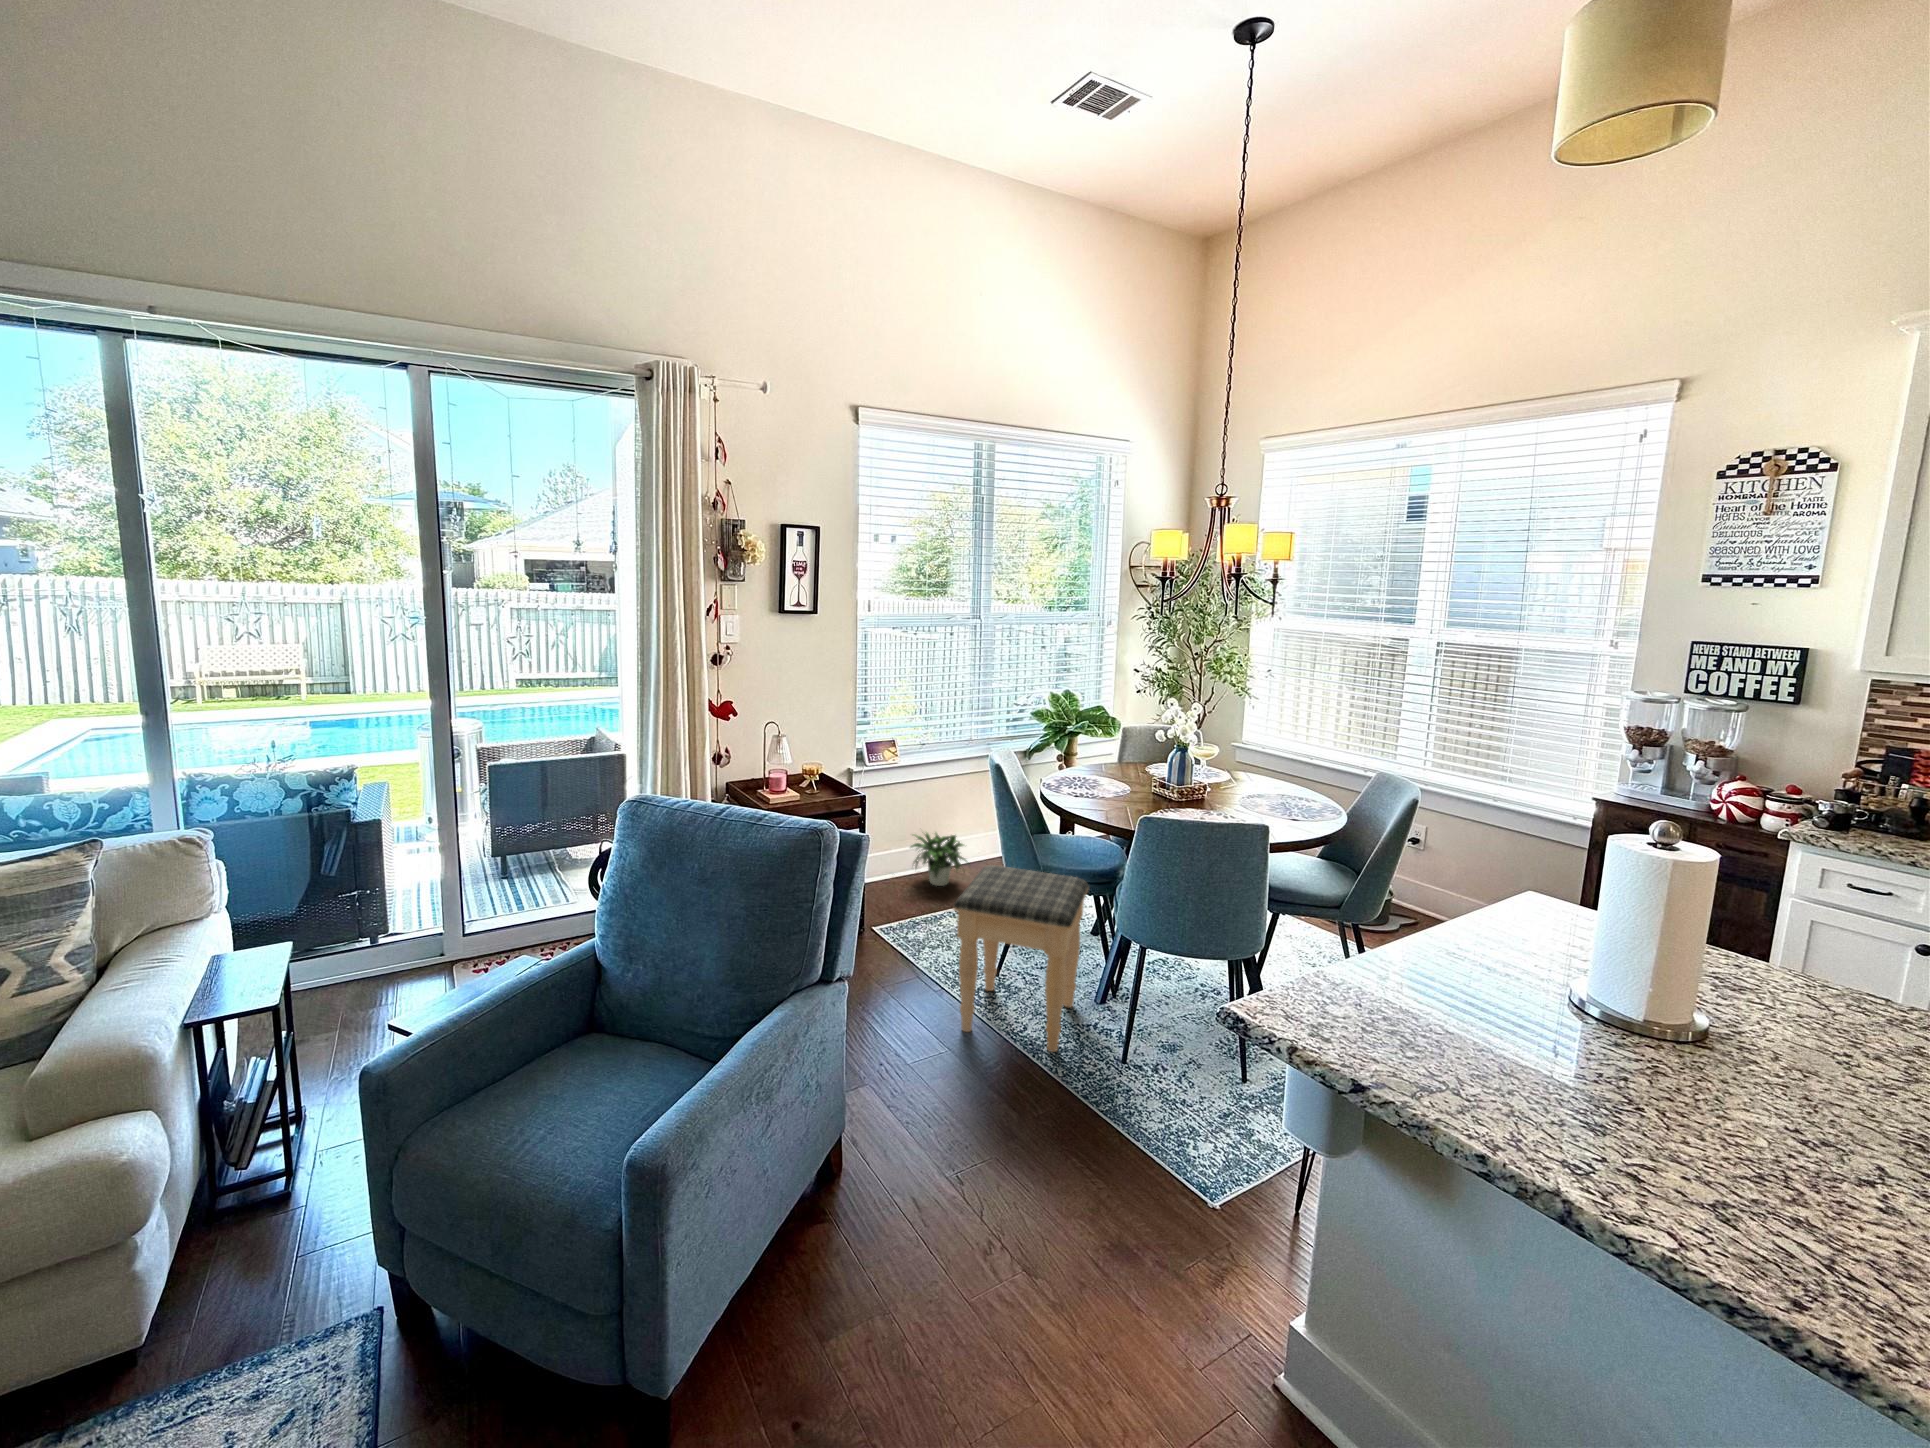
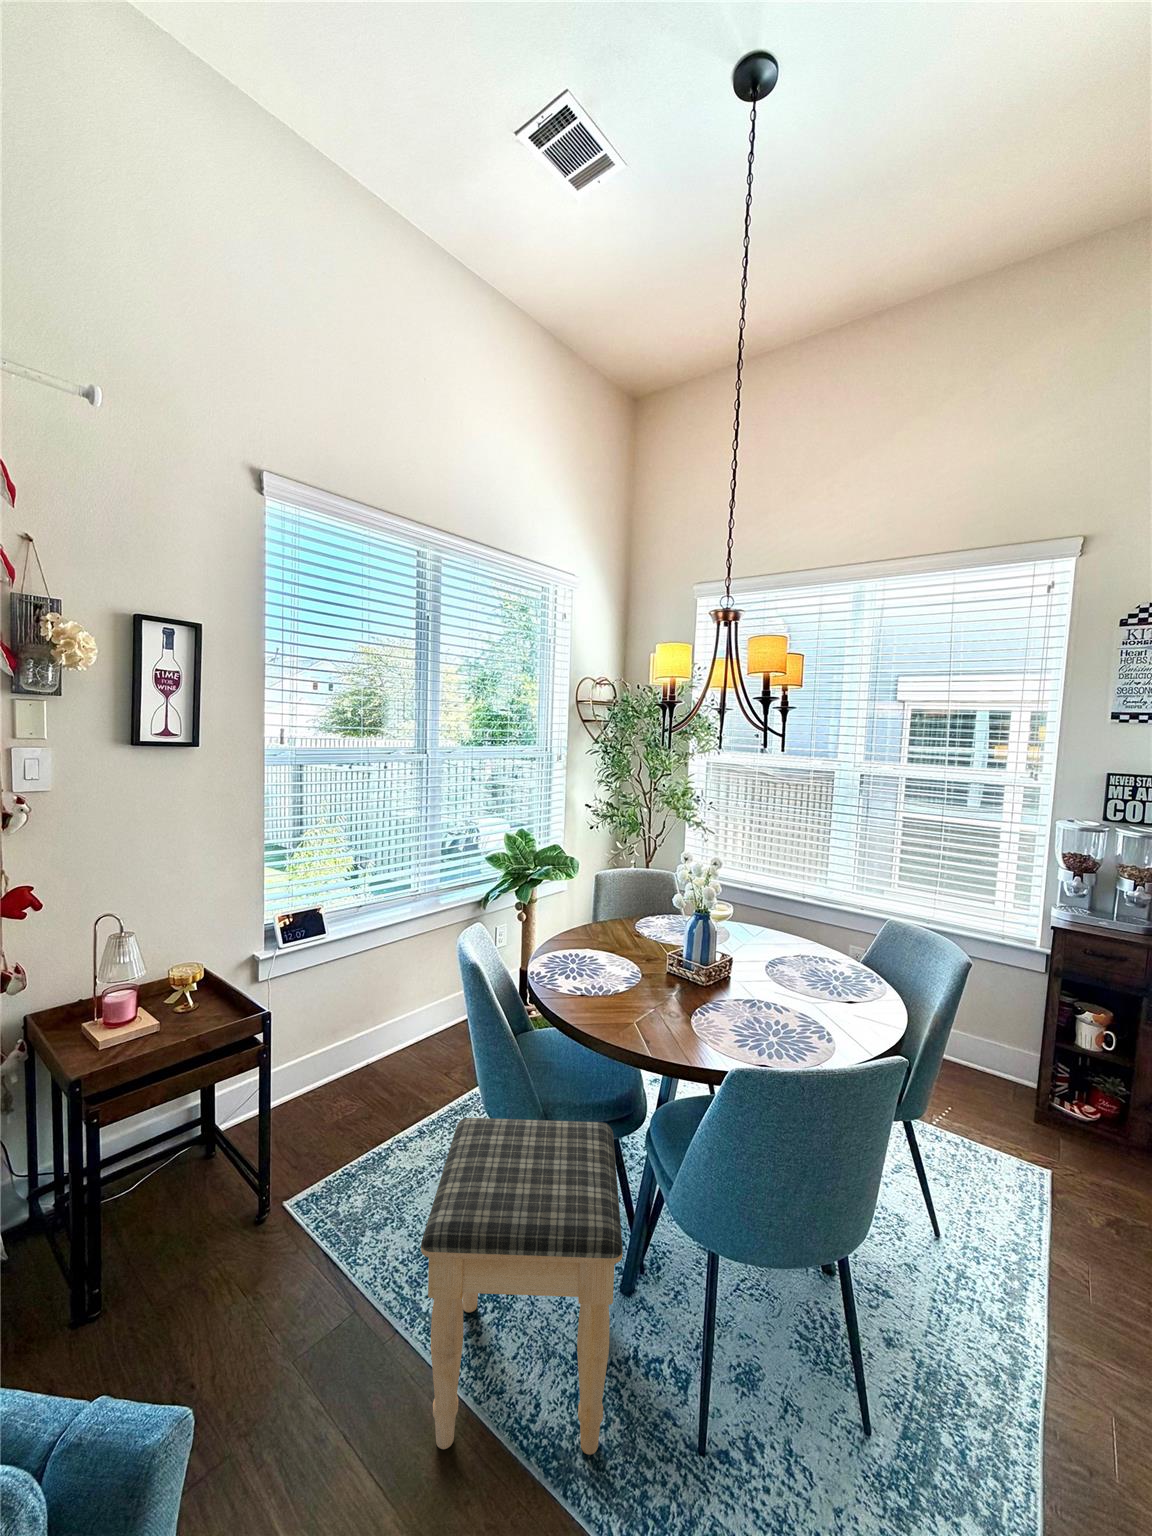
potted plant: present [911,833,966,886] -> none [316,1017,421,1093]

